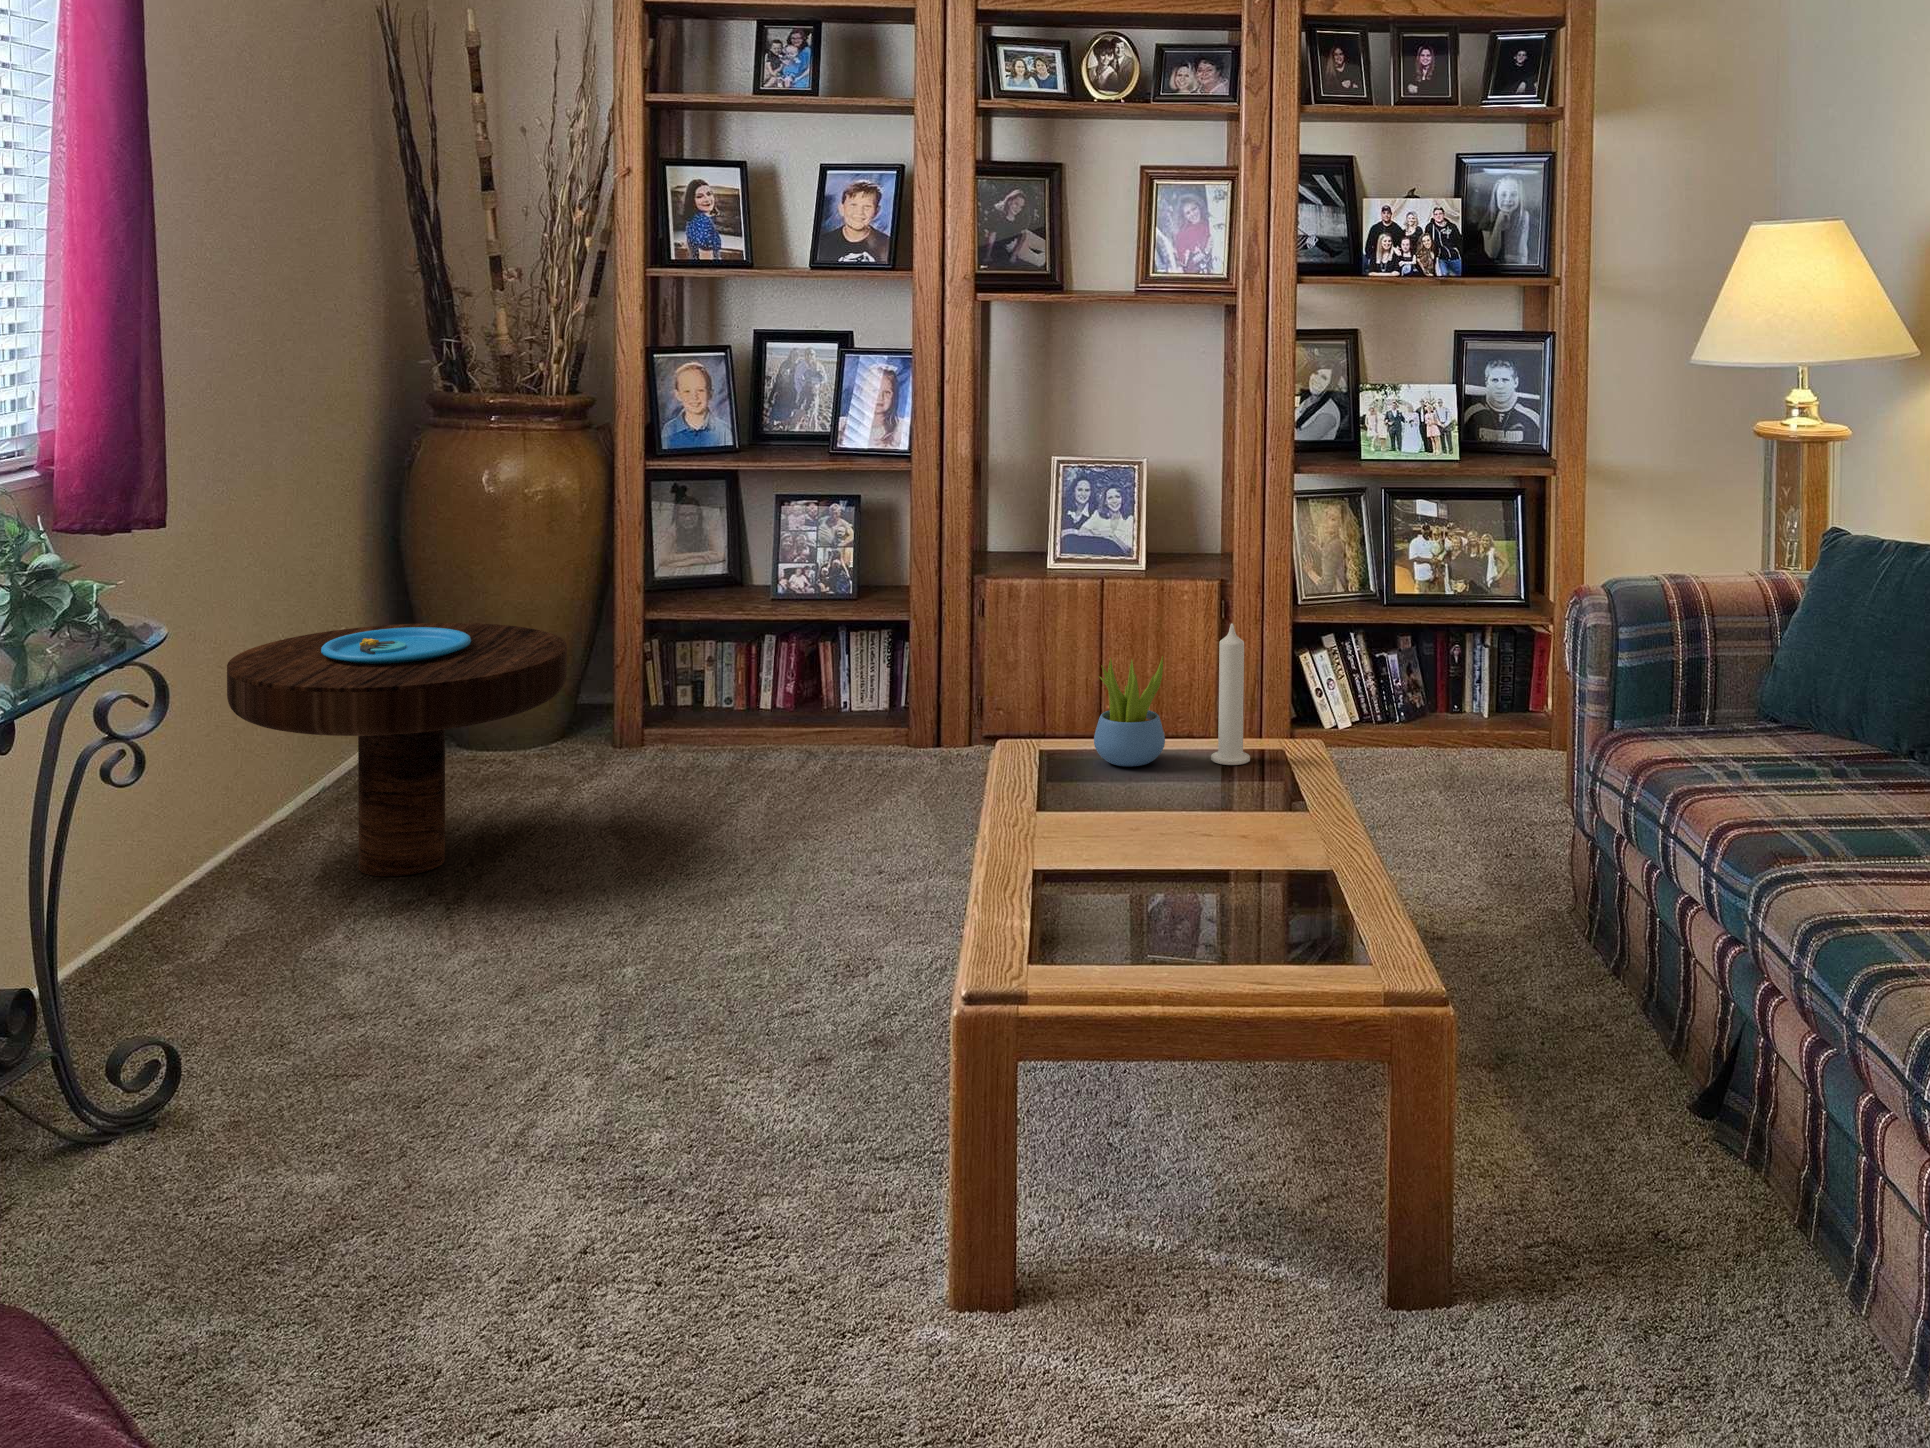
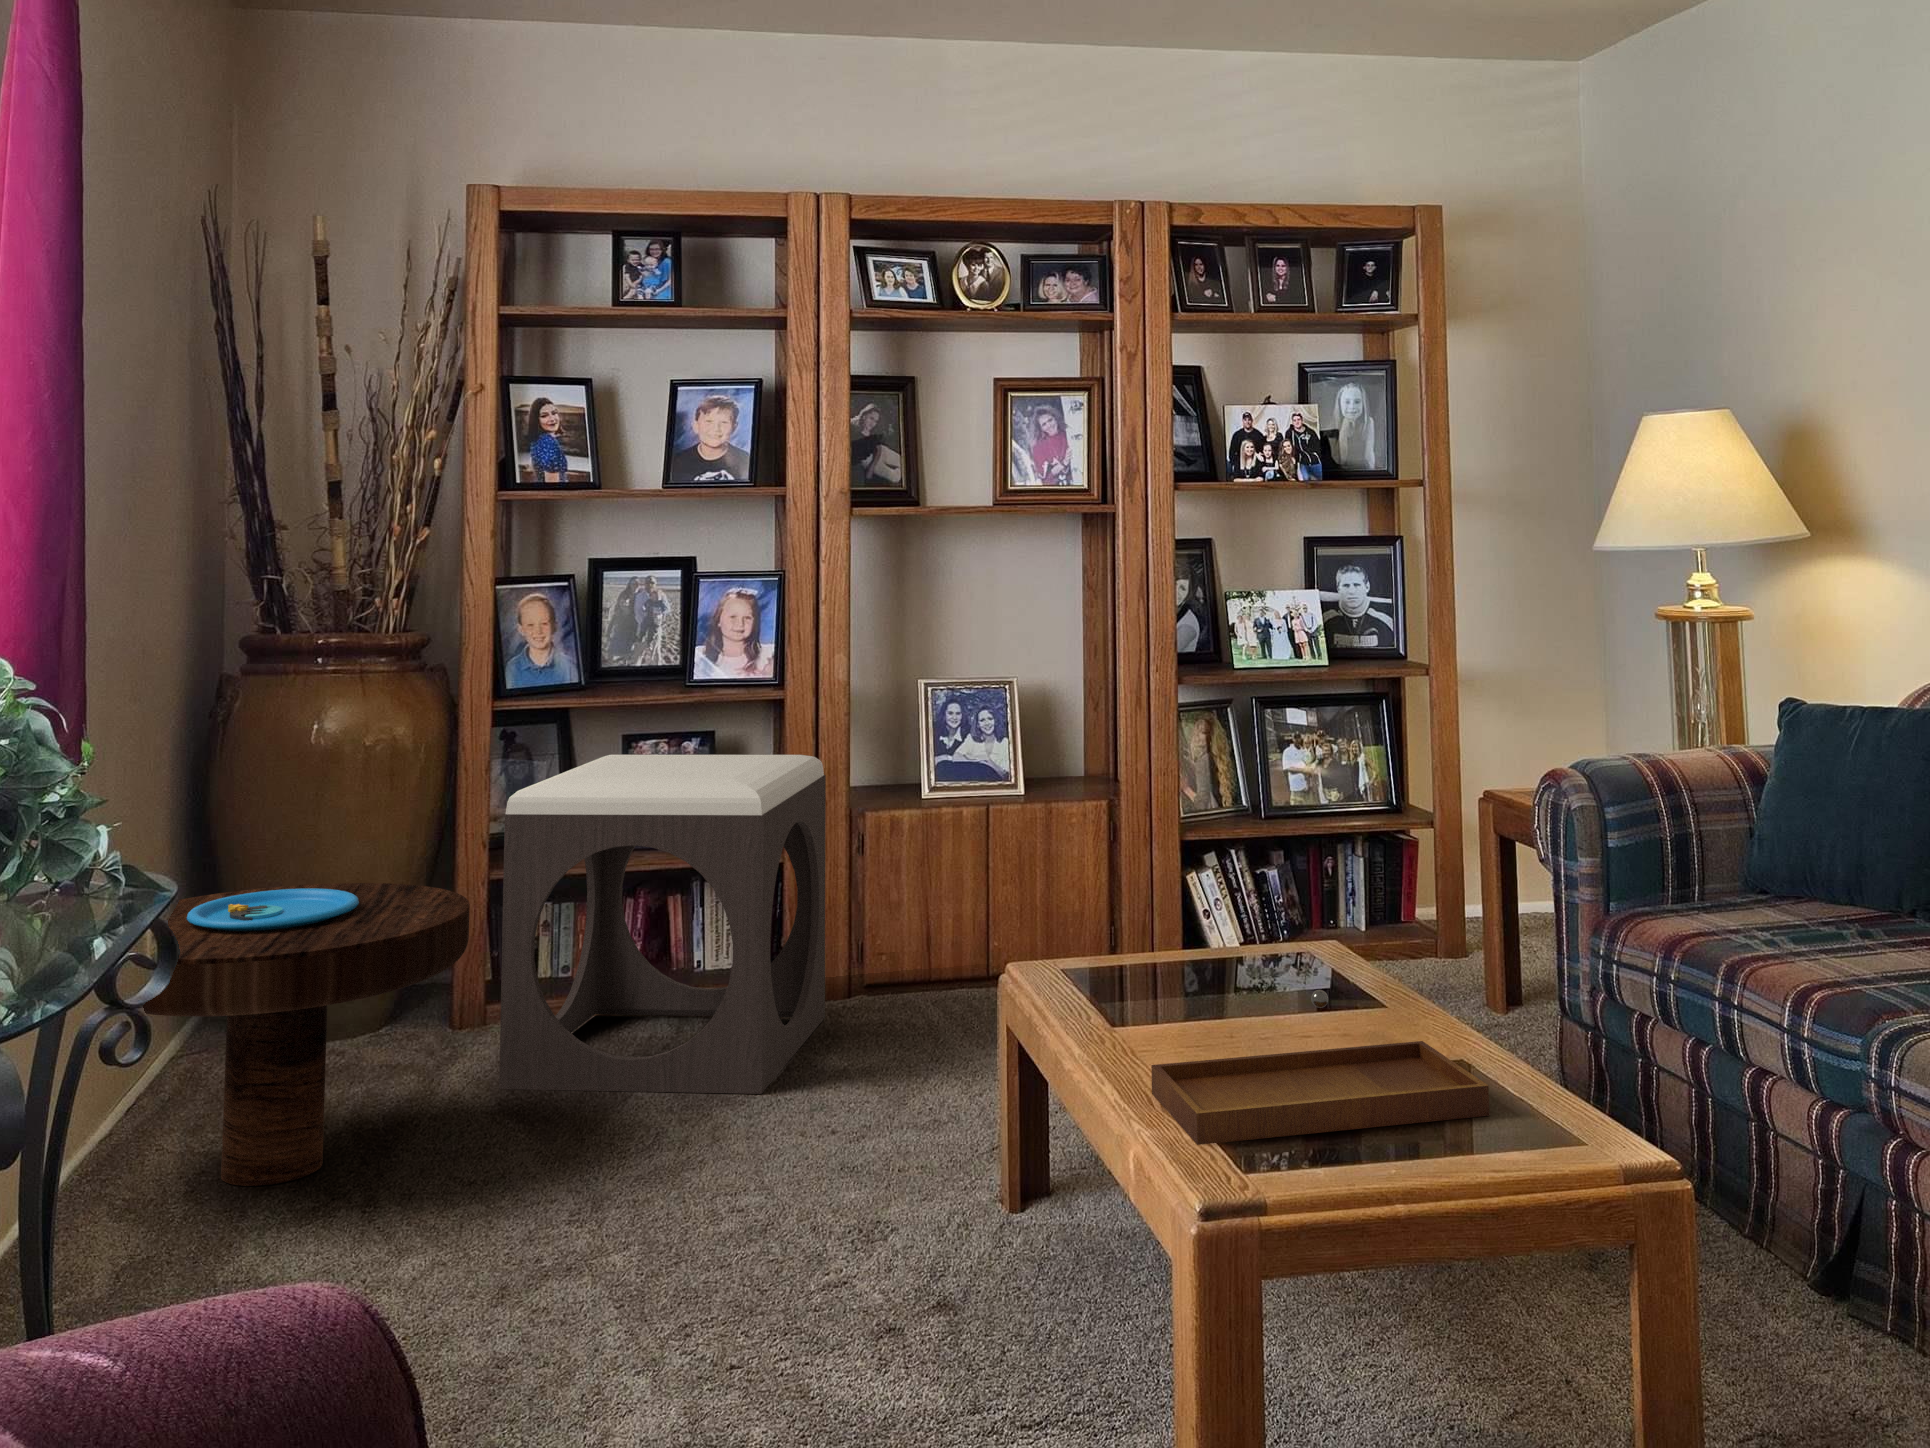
footstool: none [623,517,938,831] -> present [499,755,826,1094]
candle: present [1211,624,1250,765] -> none [1225,824,1266,976]
succulent plant: present [1094,656,1165,767] -> none [1106,862,1181,985]
tray: none [1039,792,1330,924] -> present [1151,990,1490,1145]

